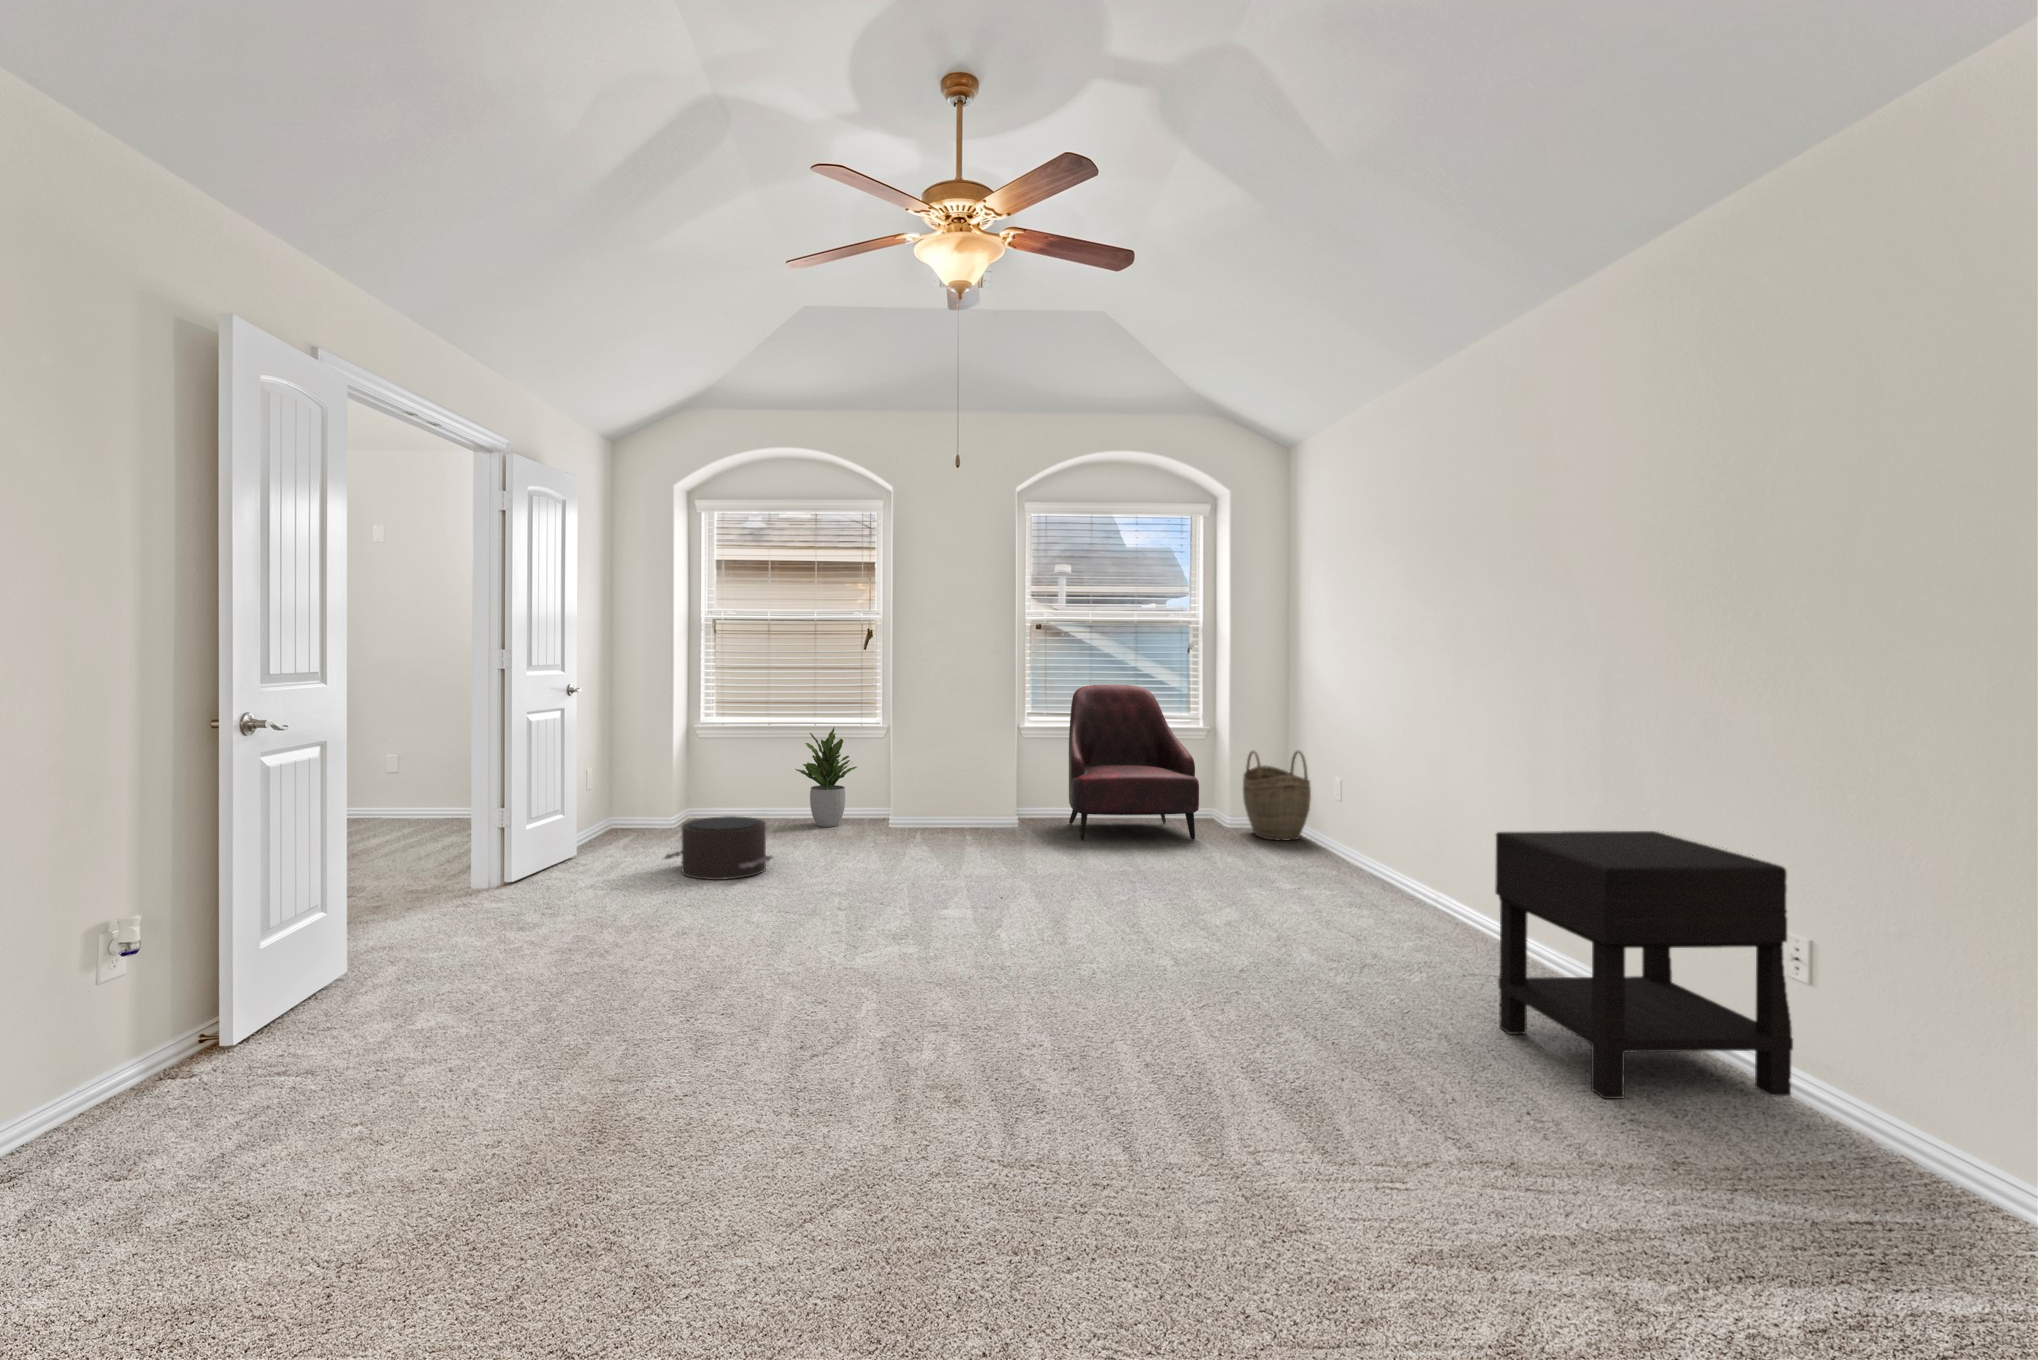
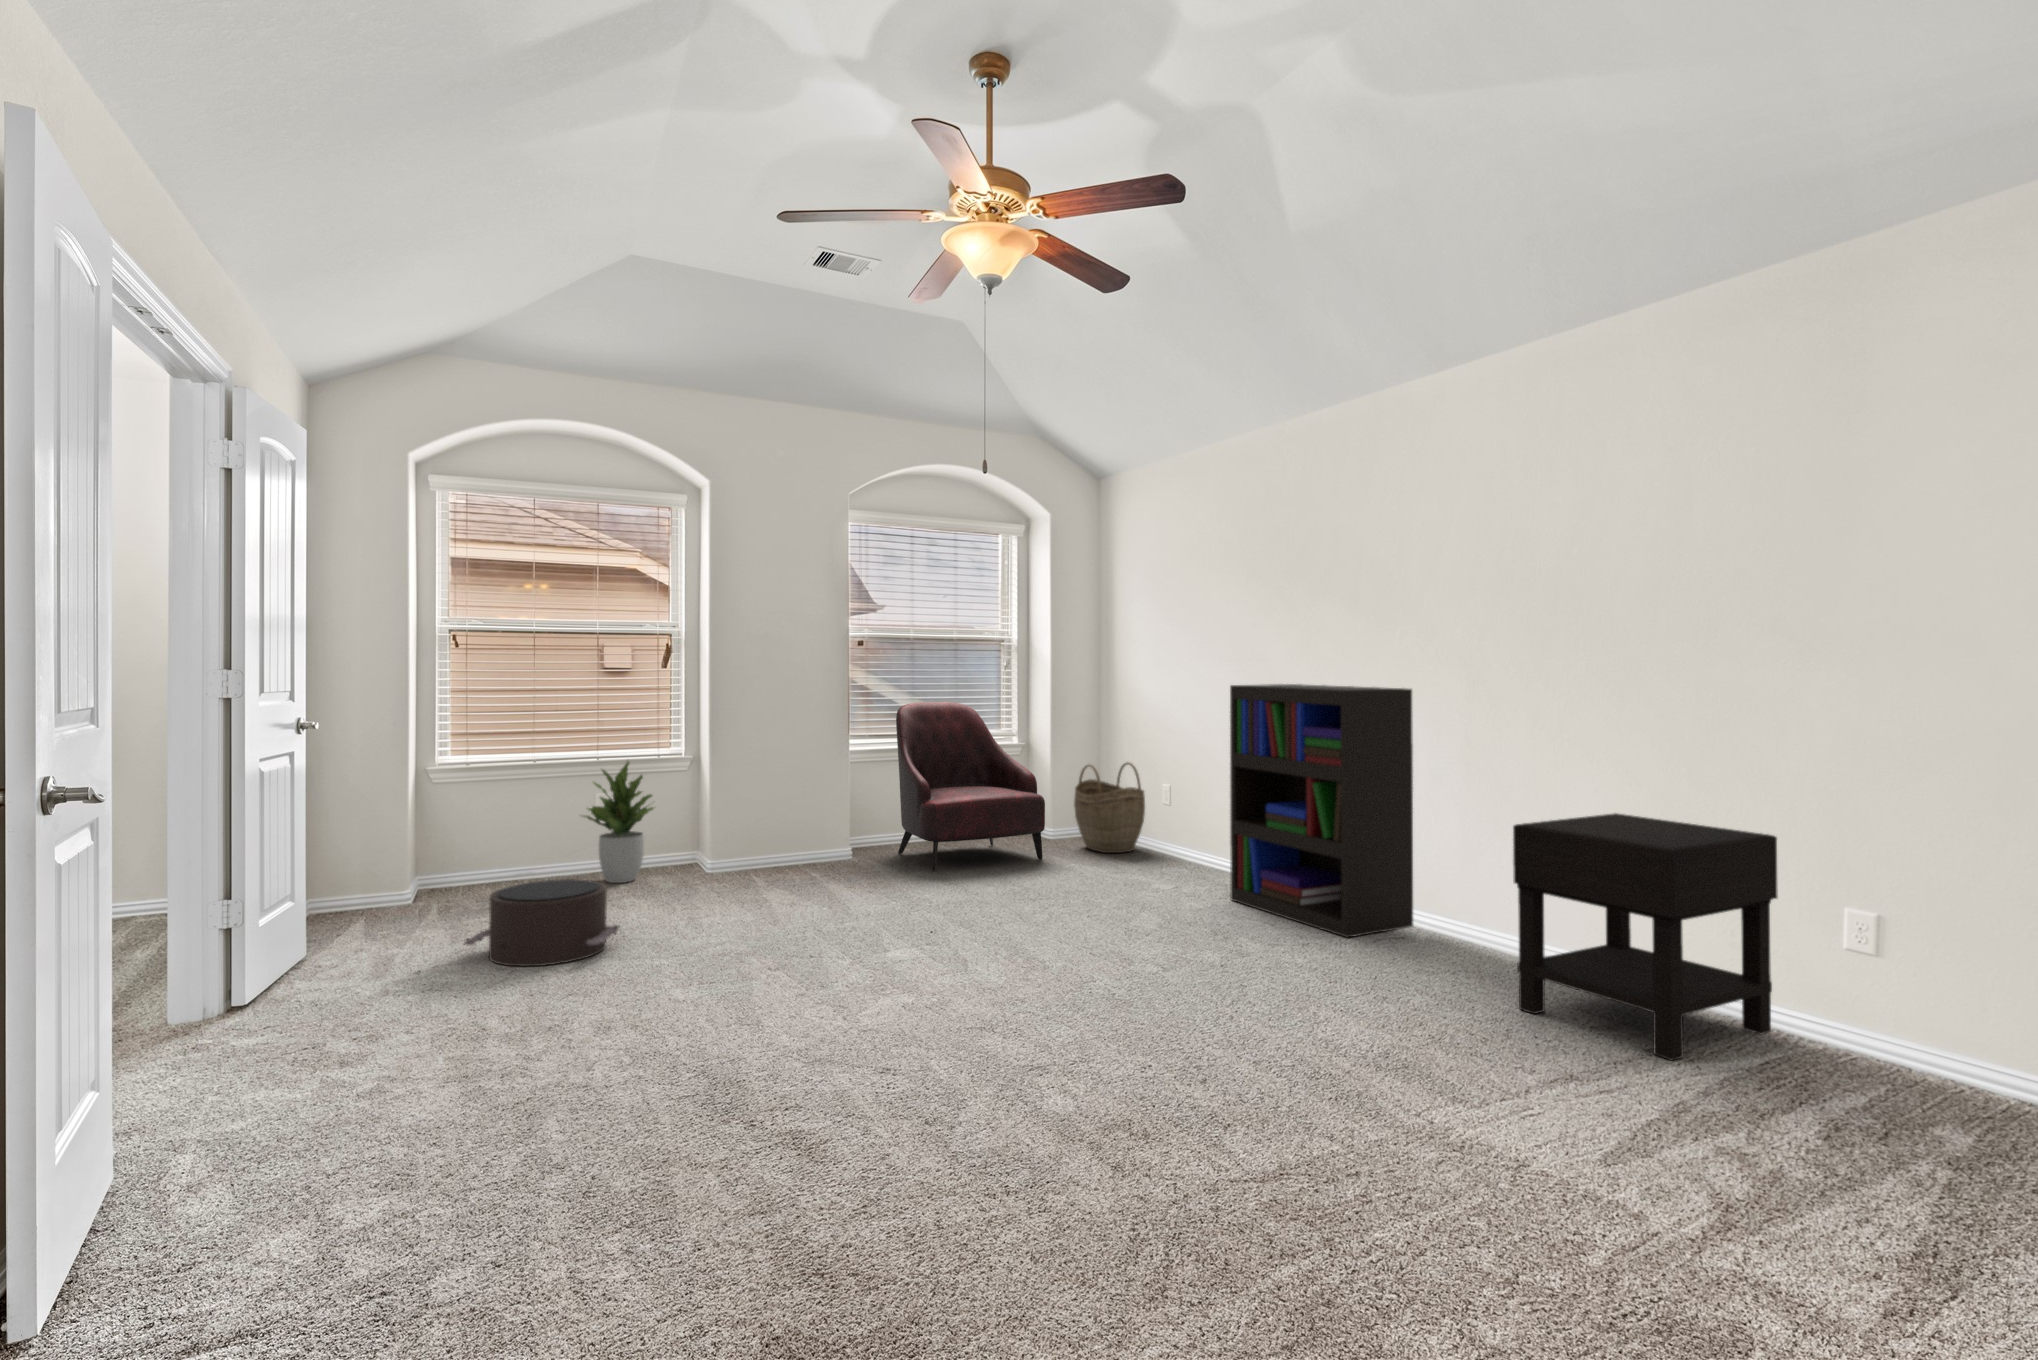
bookshelf: none [1334,676,1504,941] -> present [1230,684,1413,938]

